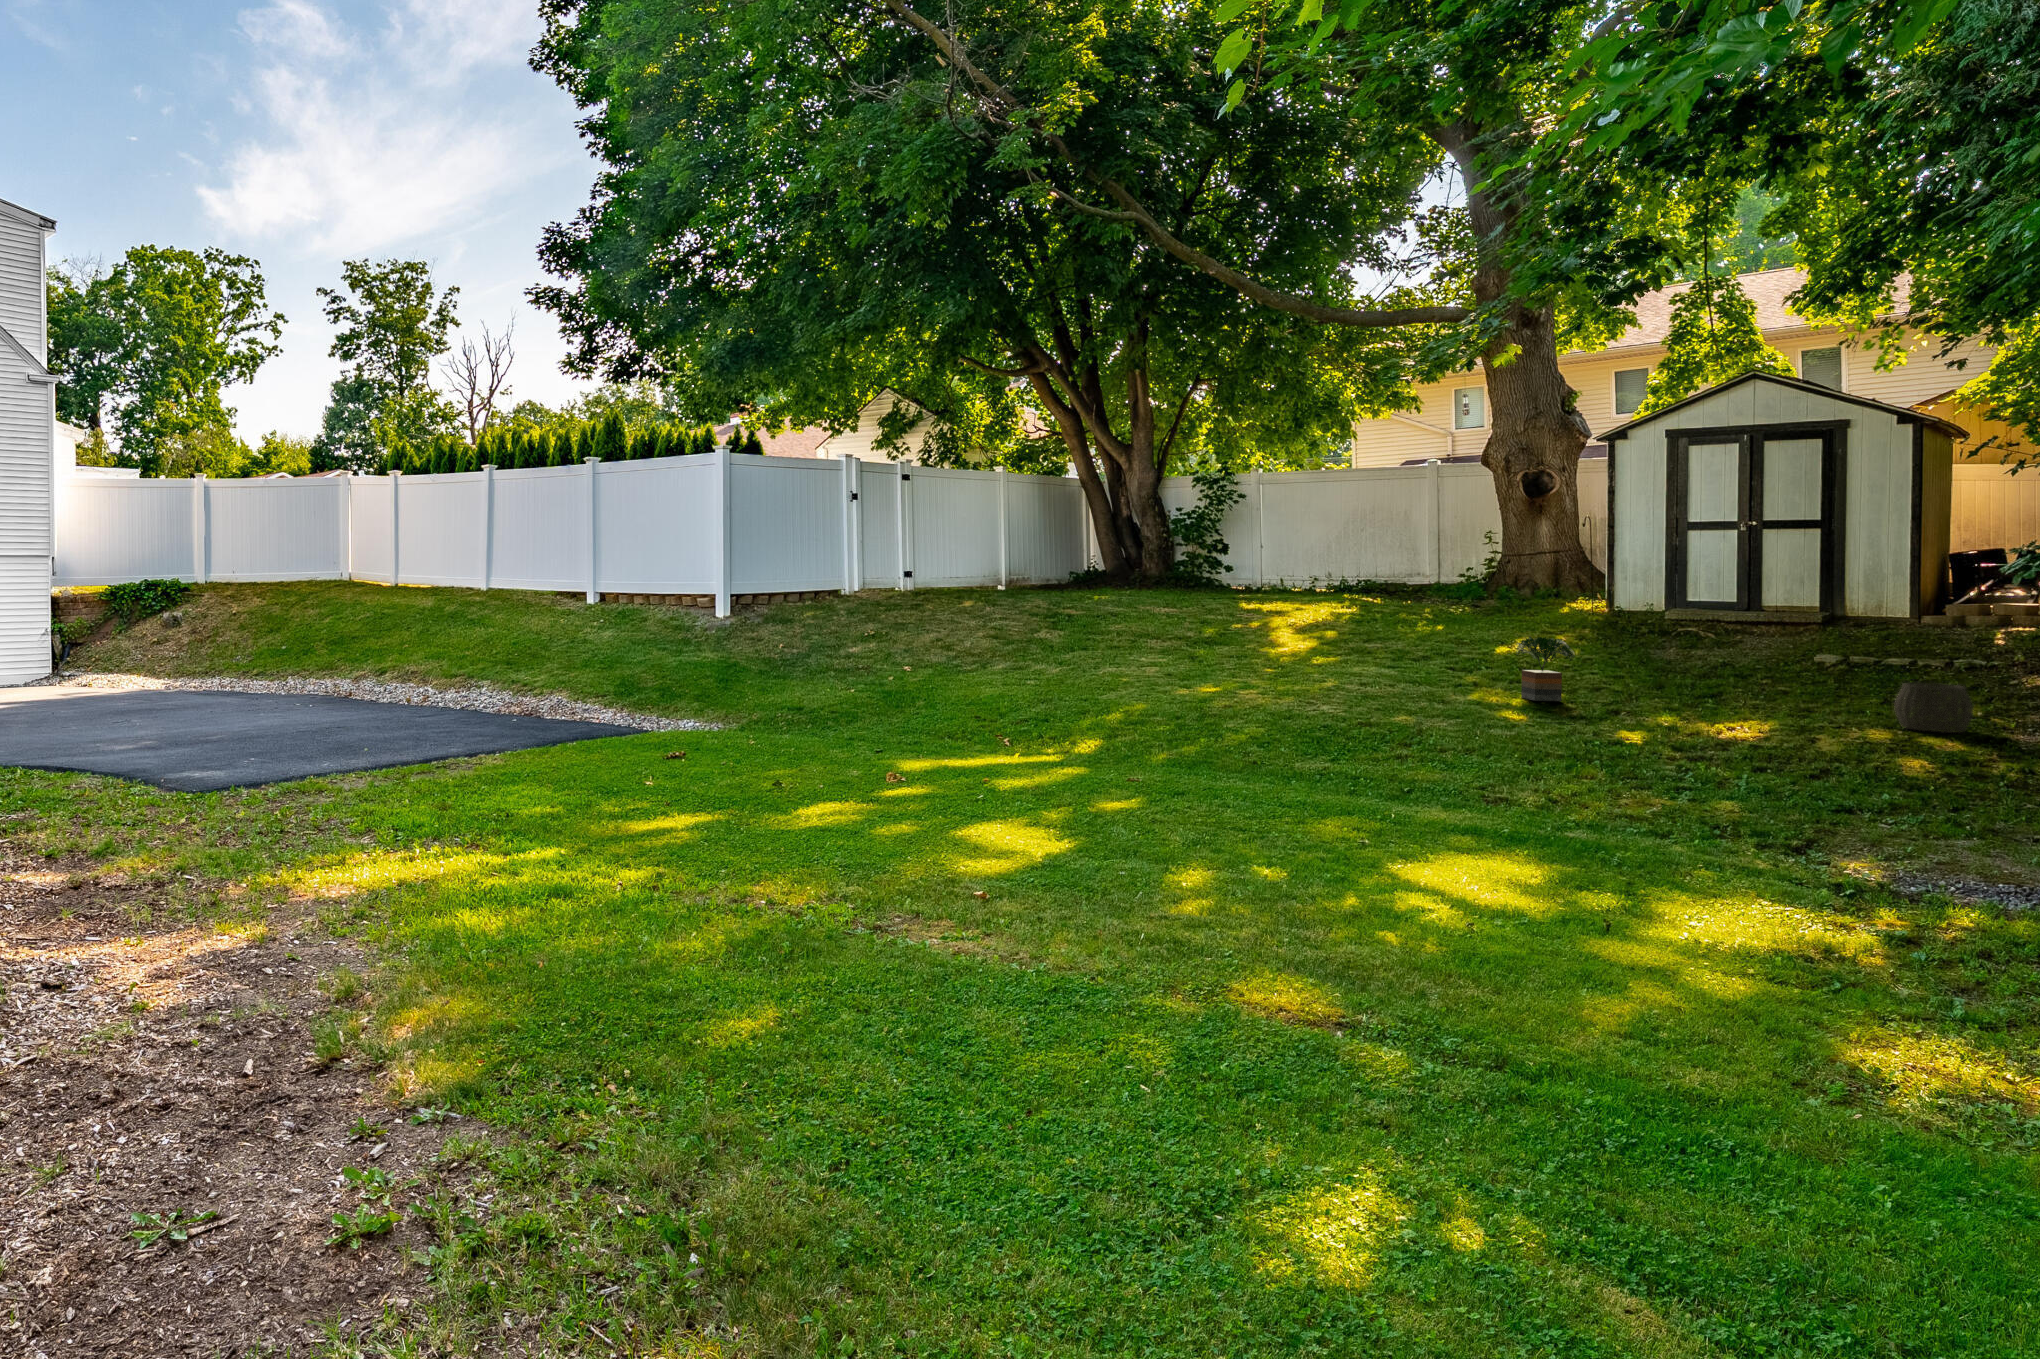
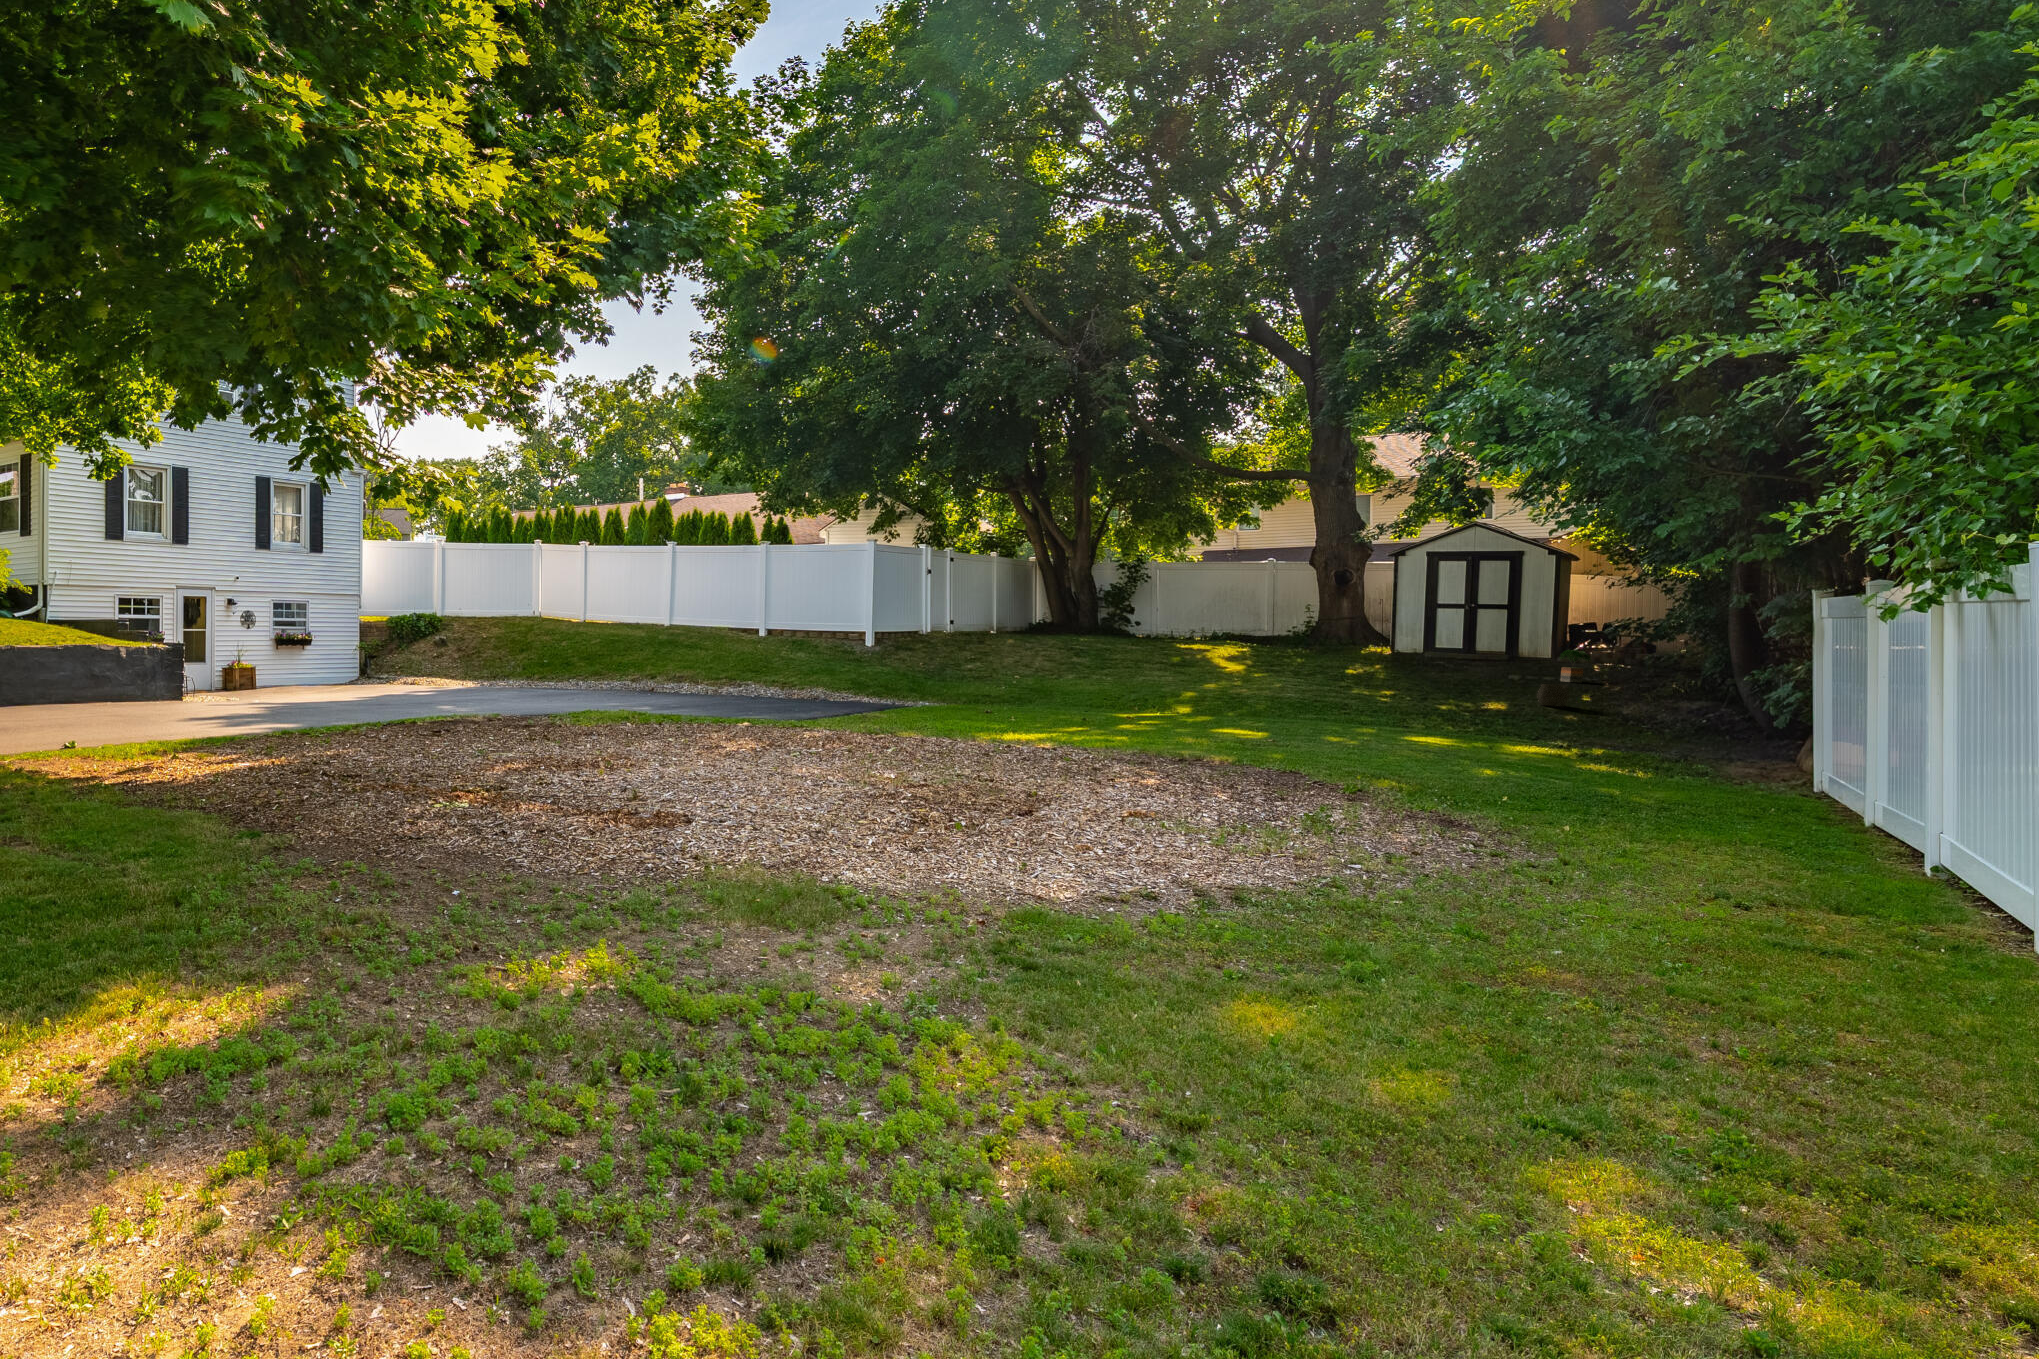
potted tree: present [1517,637,1574,701] -> present [1560,650,1591,682]

